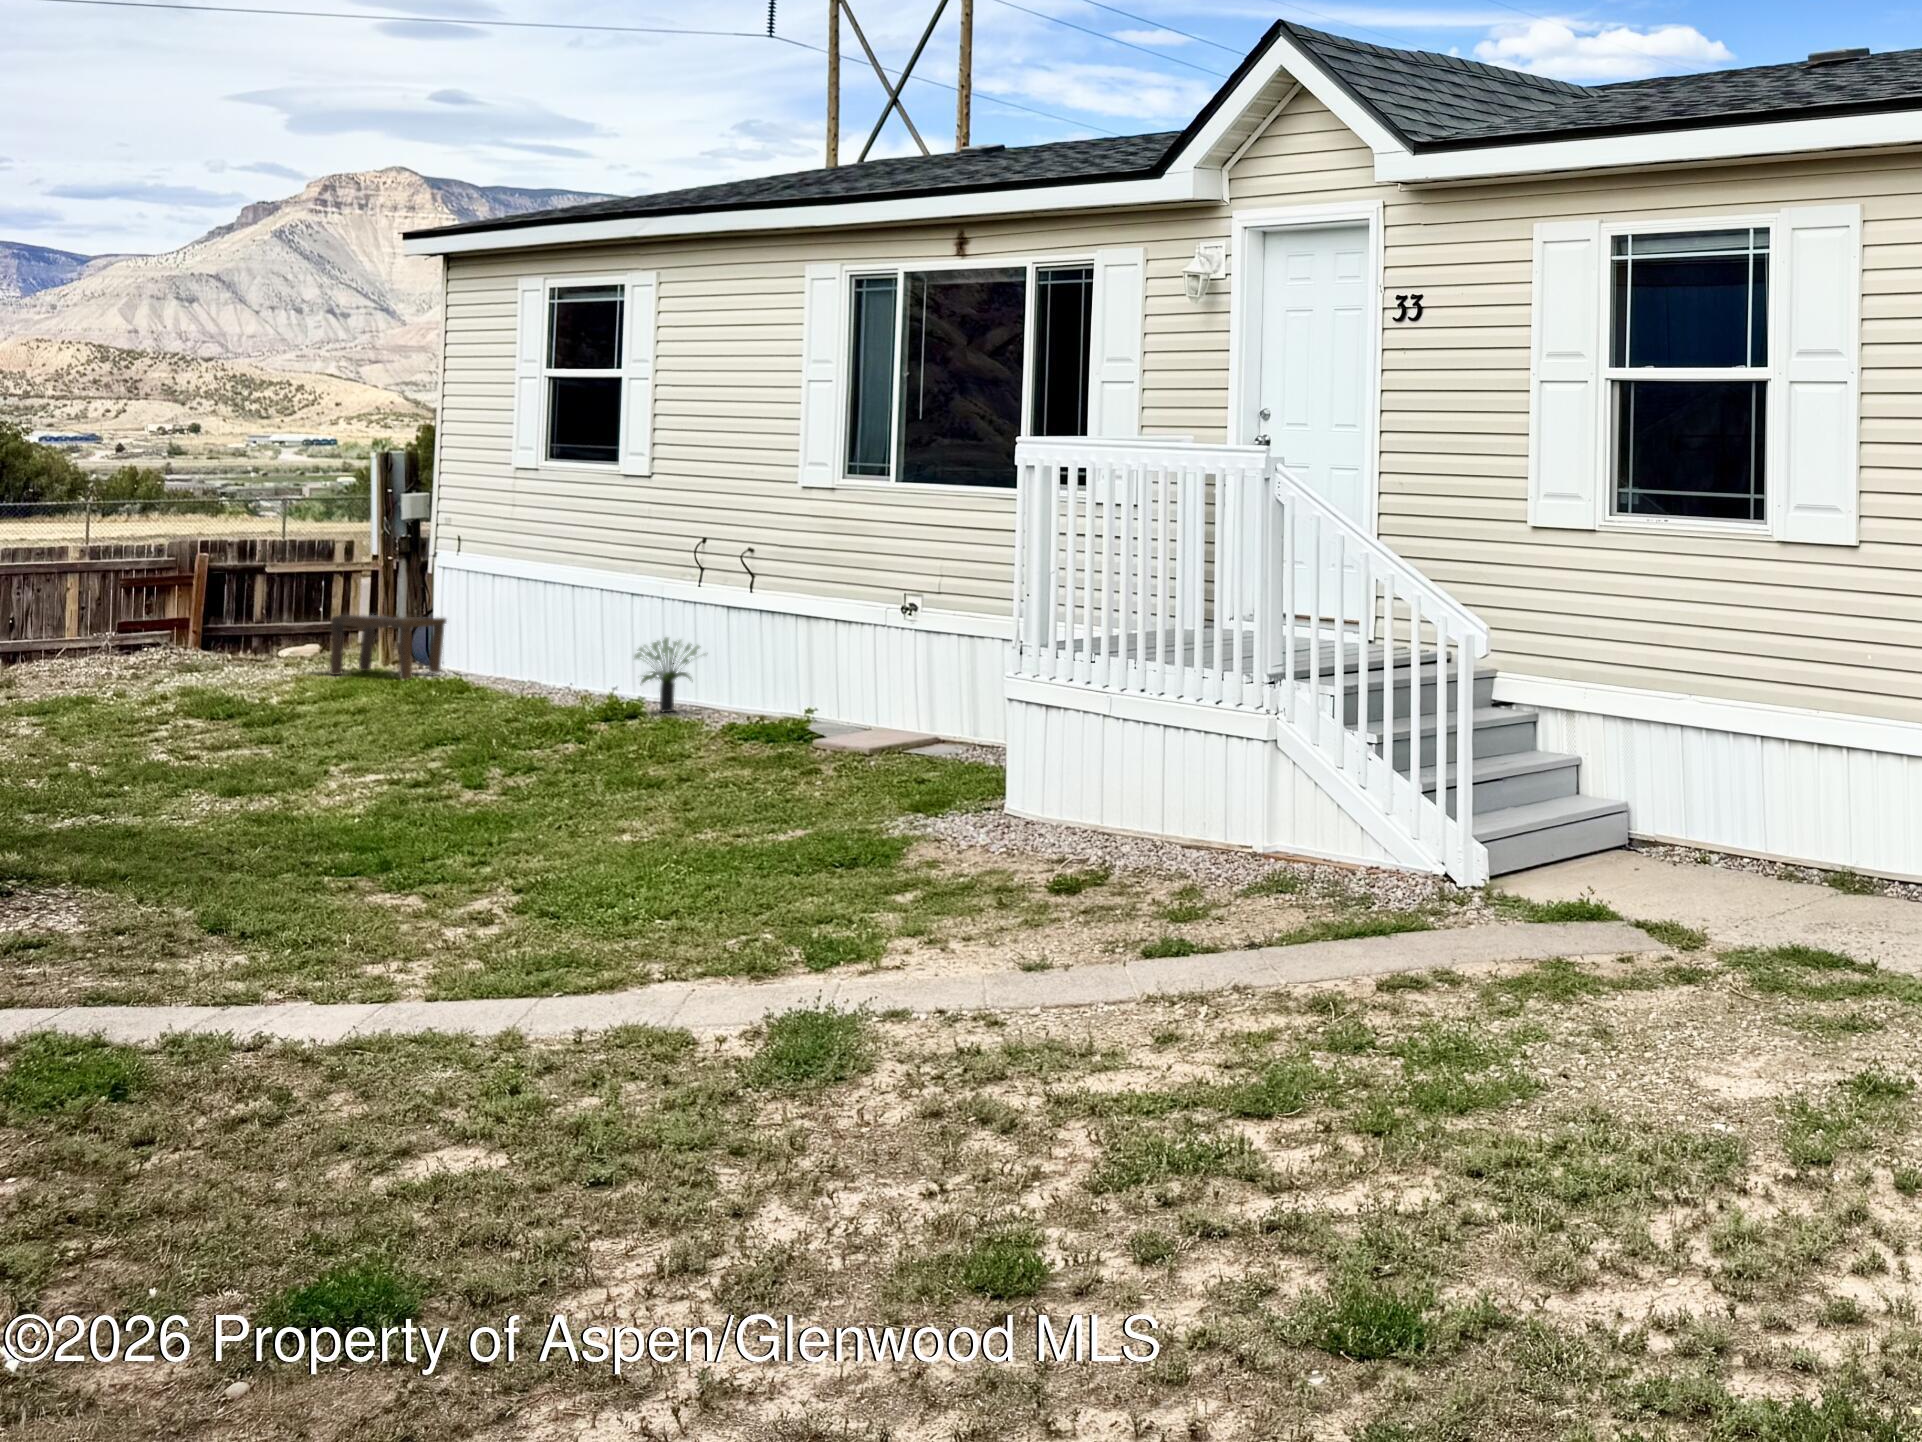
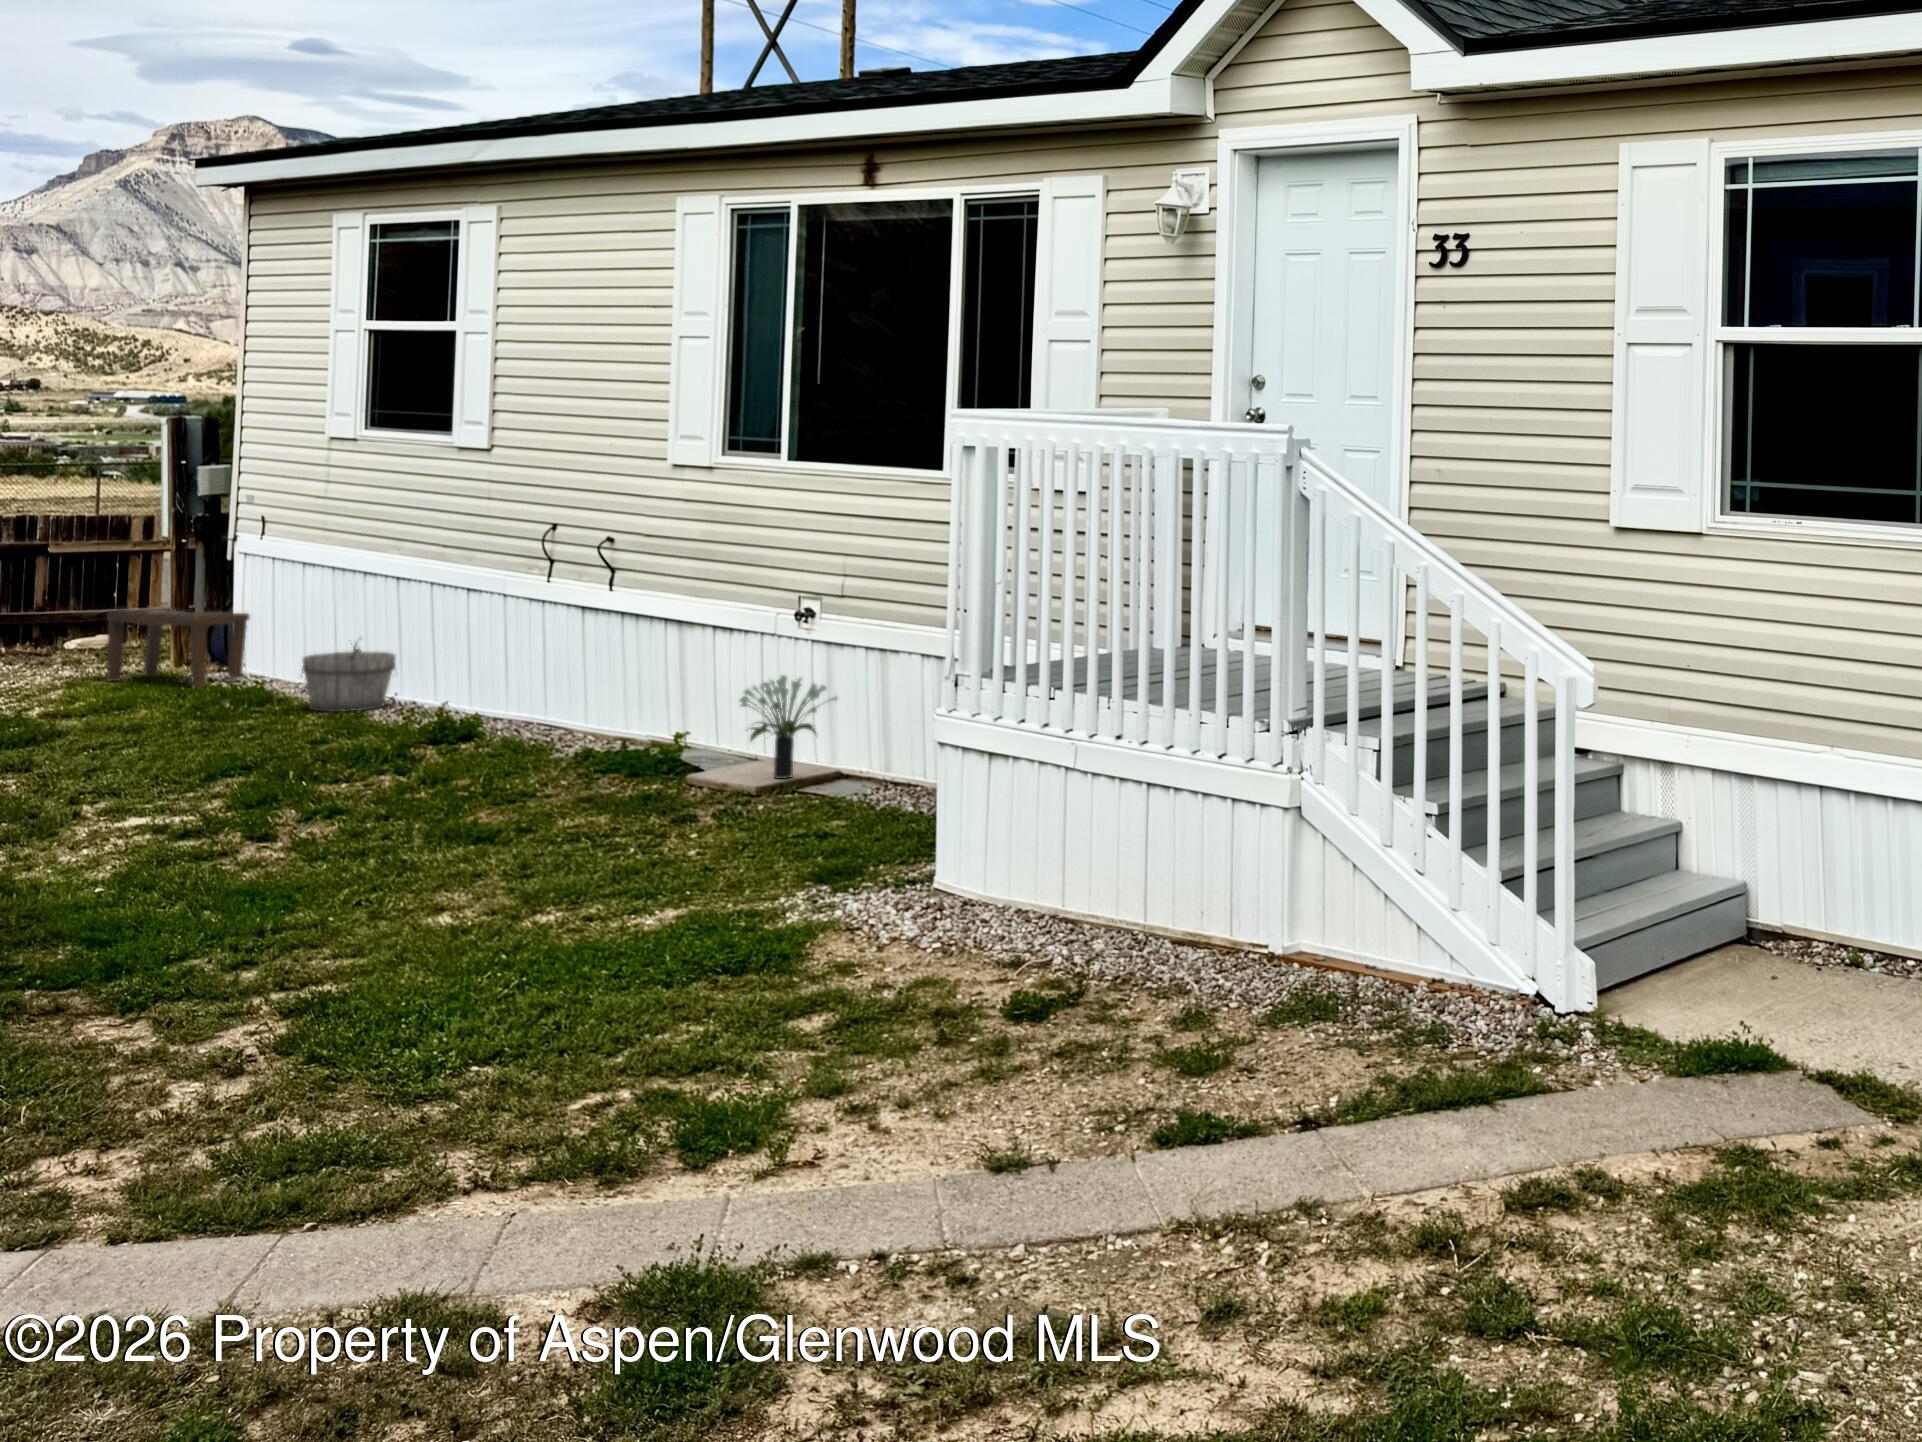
wooden bucket: none [491,635,570,697] -> present [301,644,396,712]
potted plant: present [634,637,705,712] -> present [740,675,837,779]

